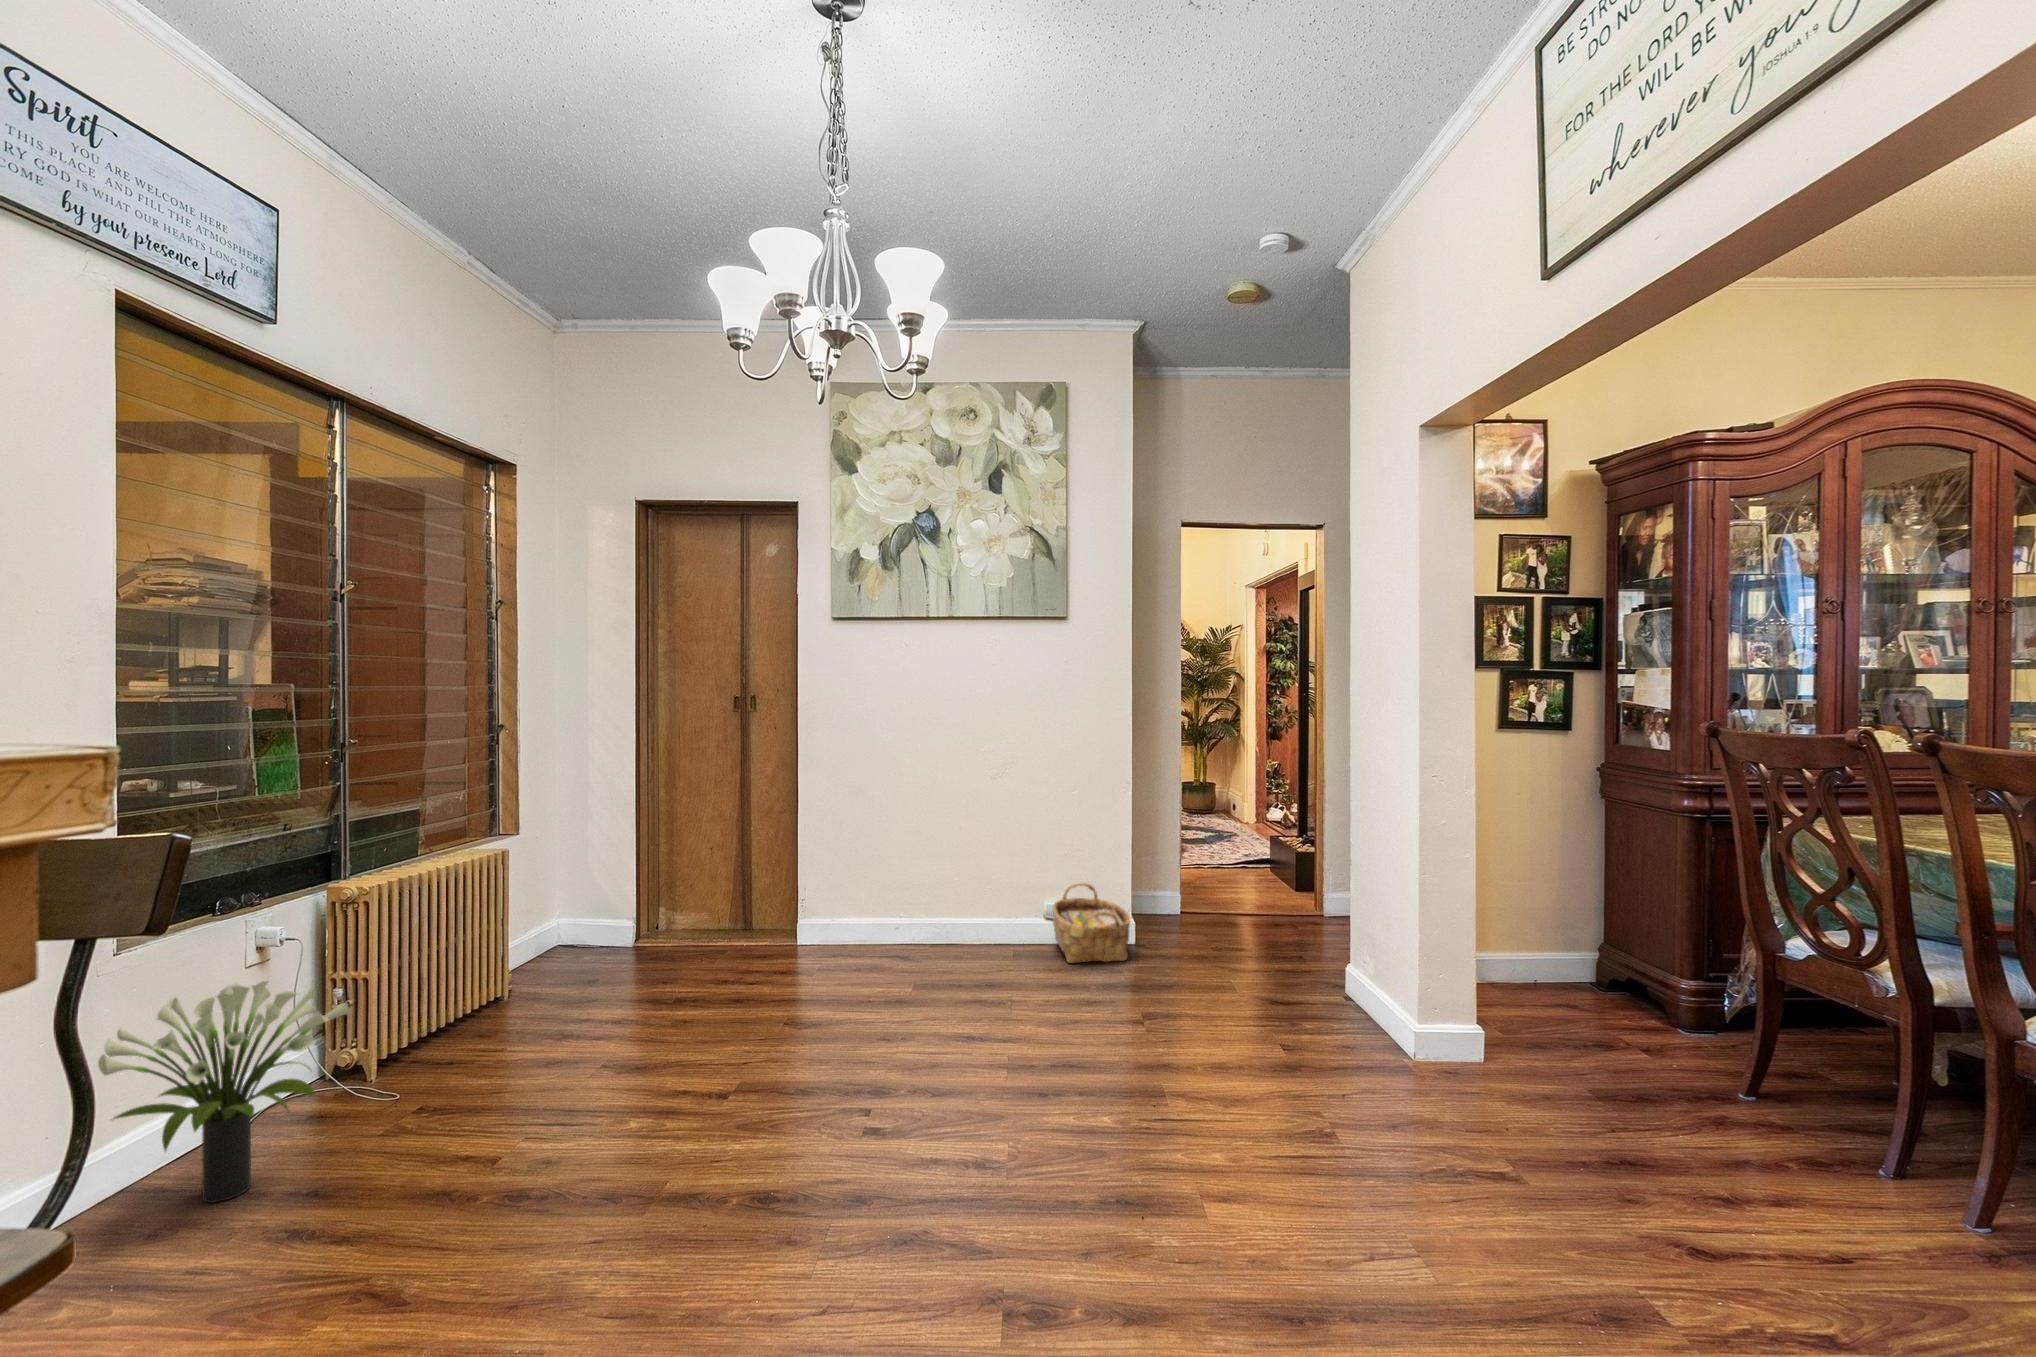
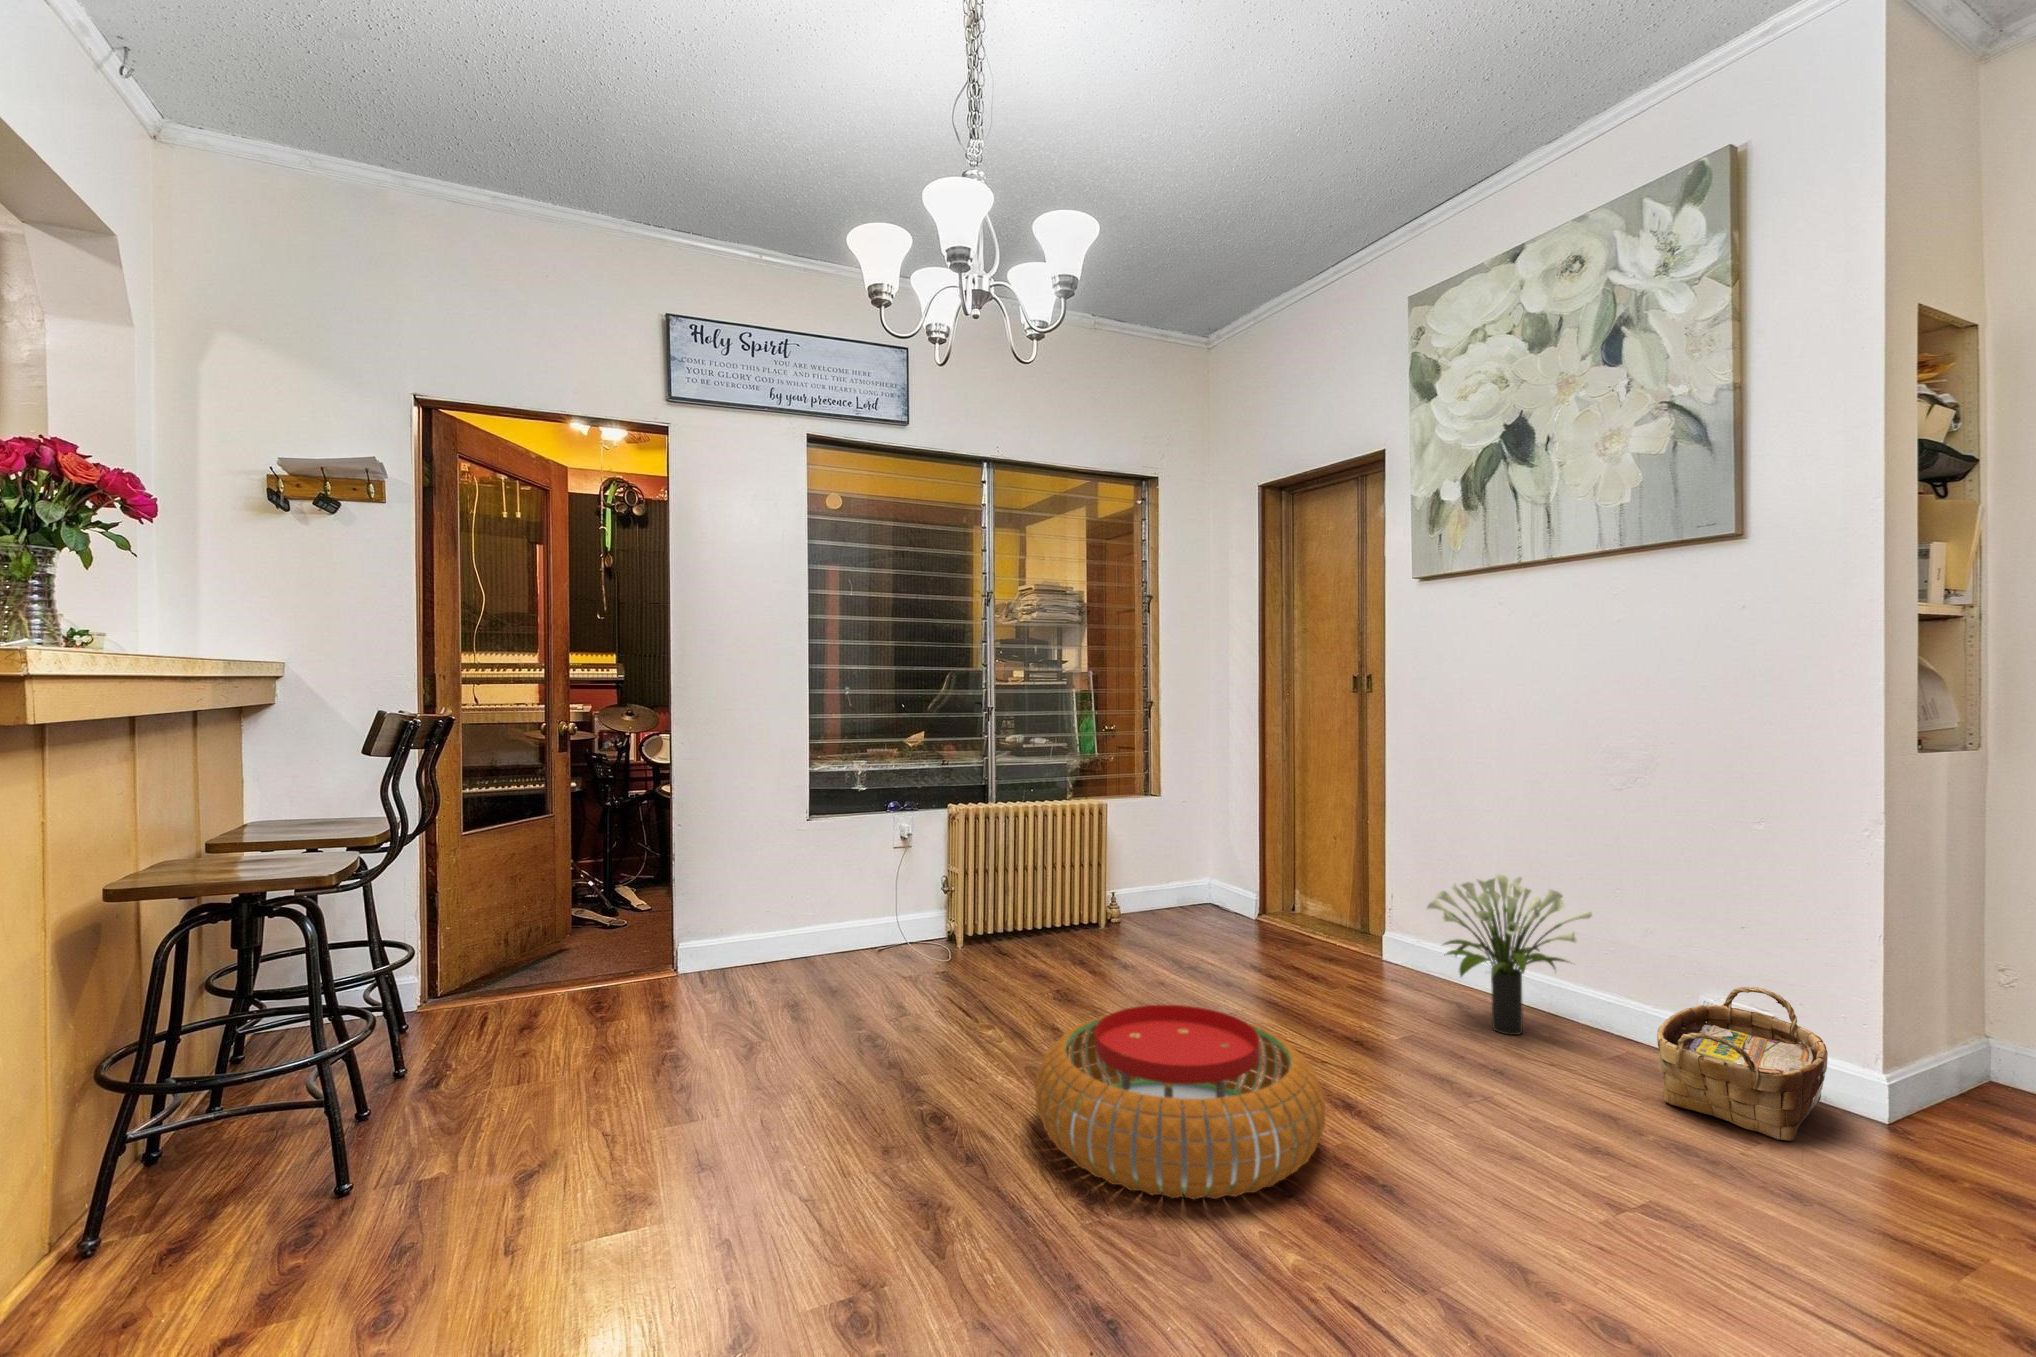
potted plant: present [98,981,352,1203] -> present [1427,874,1592,1035]
pouf: none [821,989,1064,1152] -> present [1035,1005,1326,1200]

